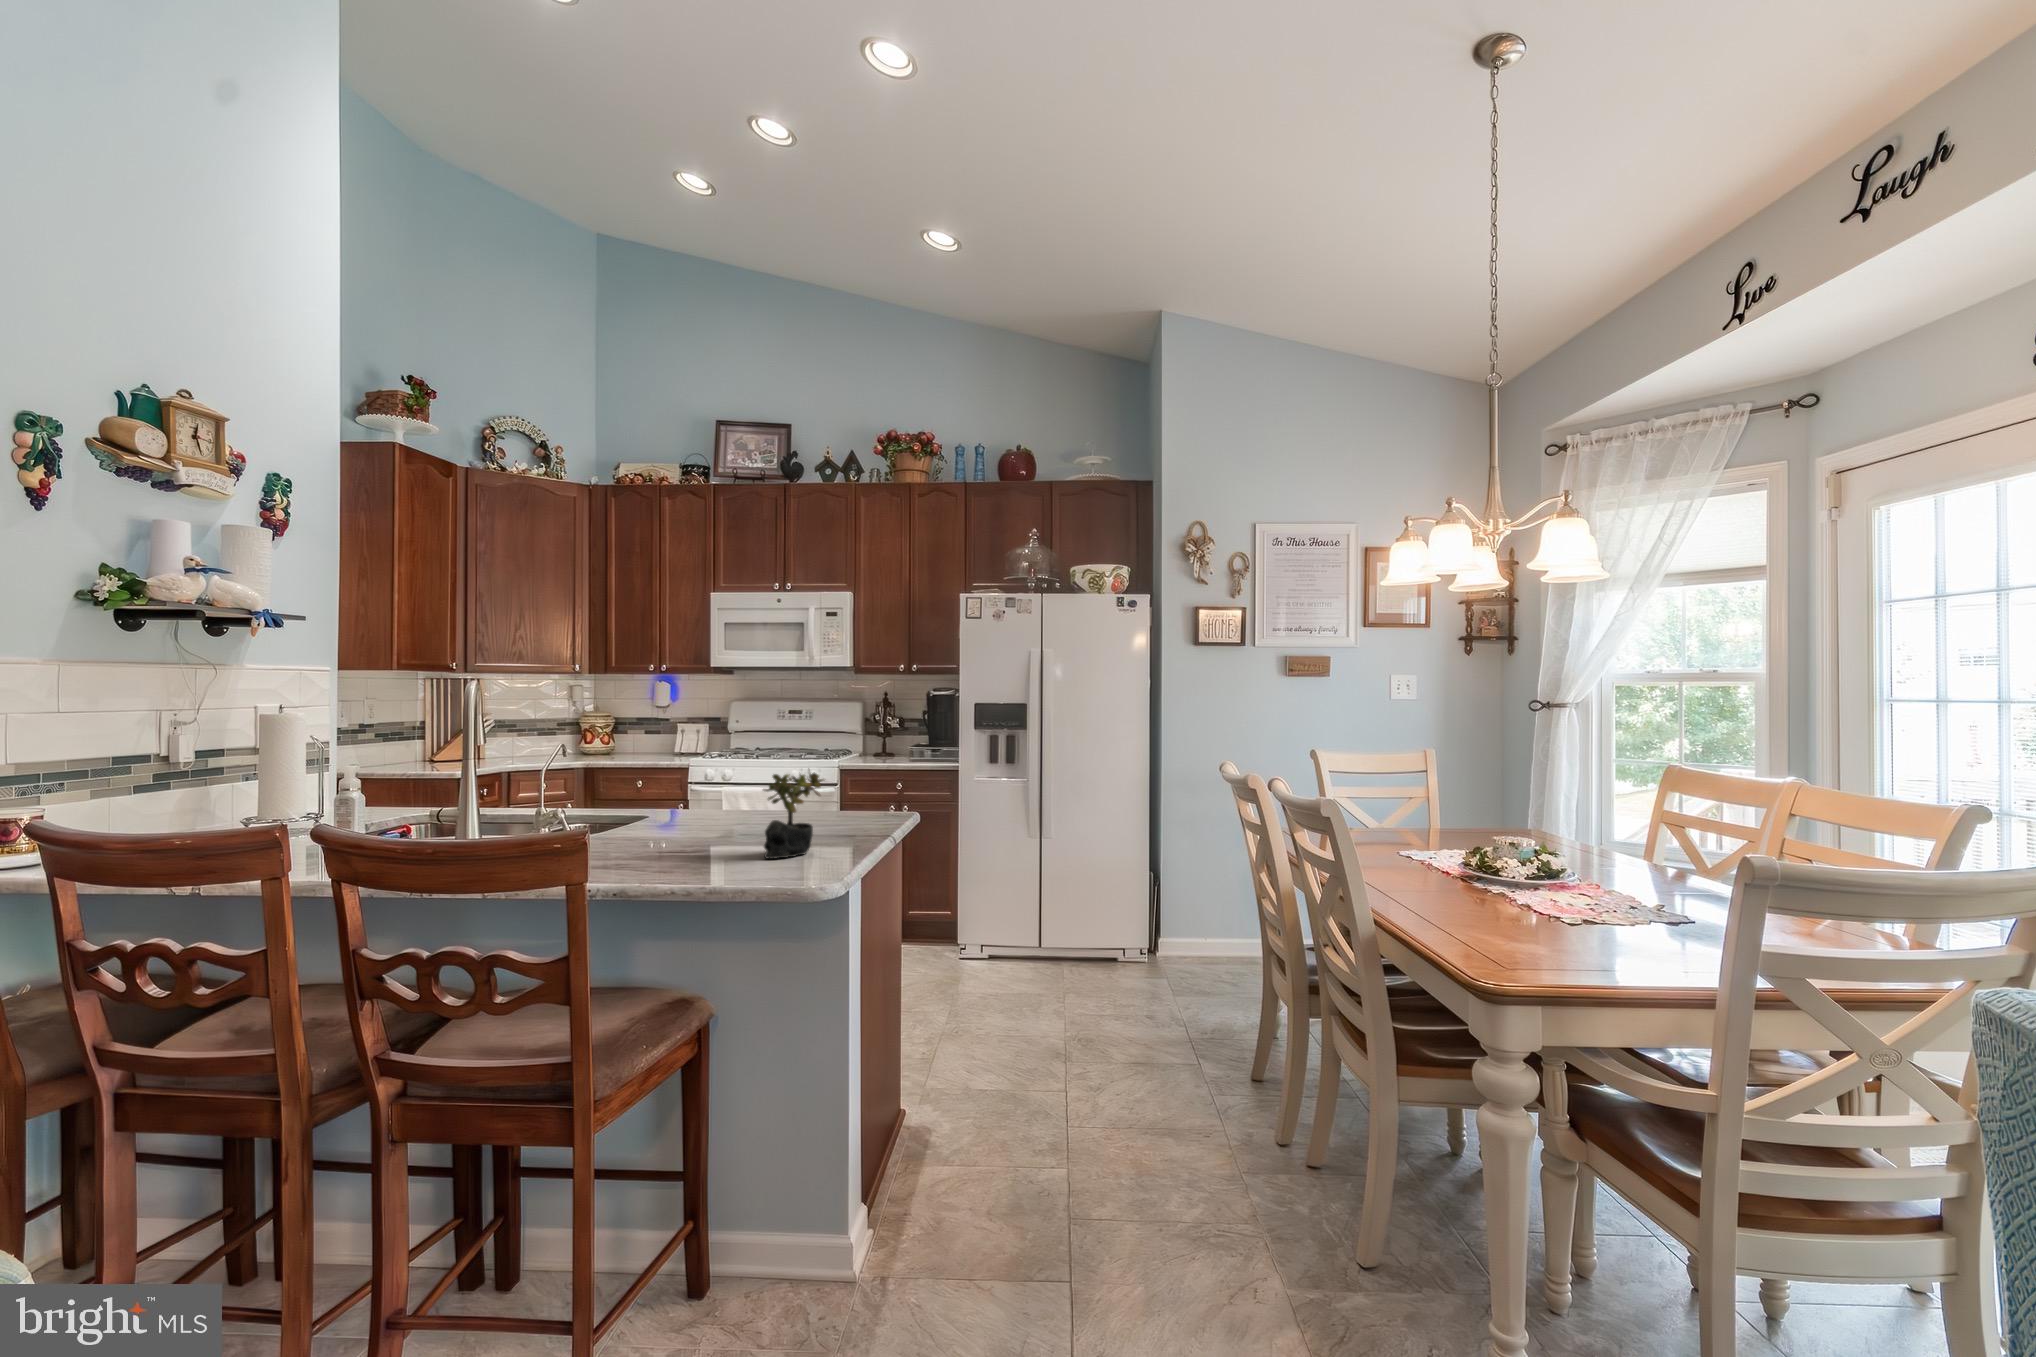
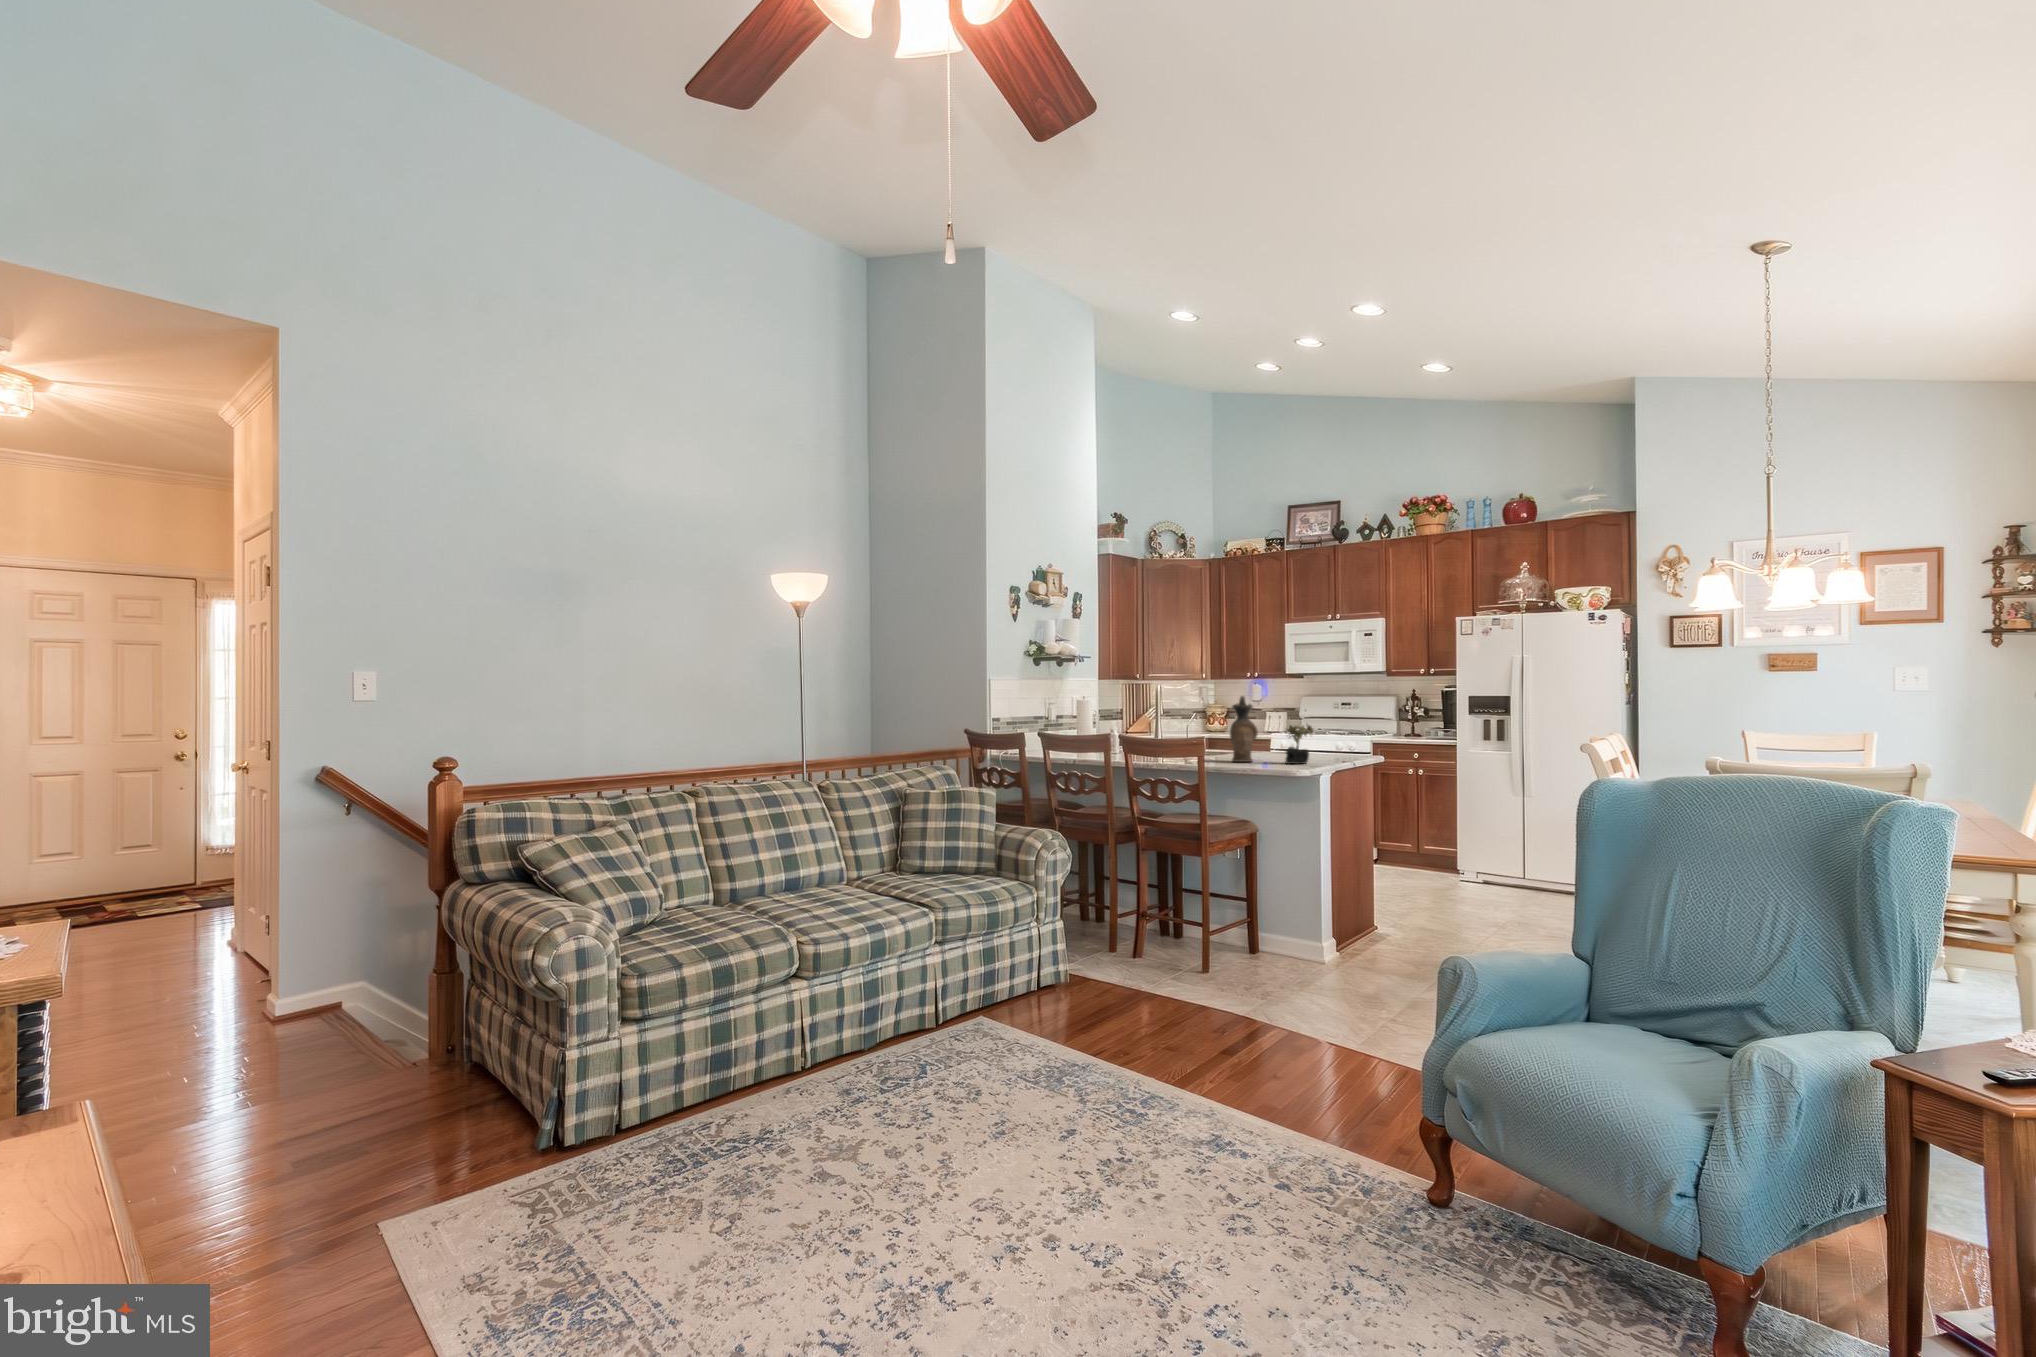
ceramic pitcher: none [639,711,703,860] -> present [1230,696,1258,762]

